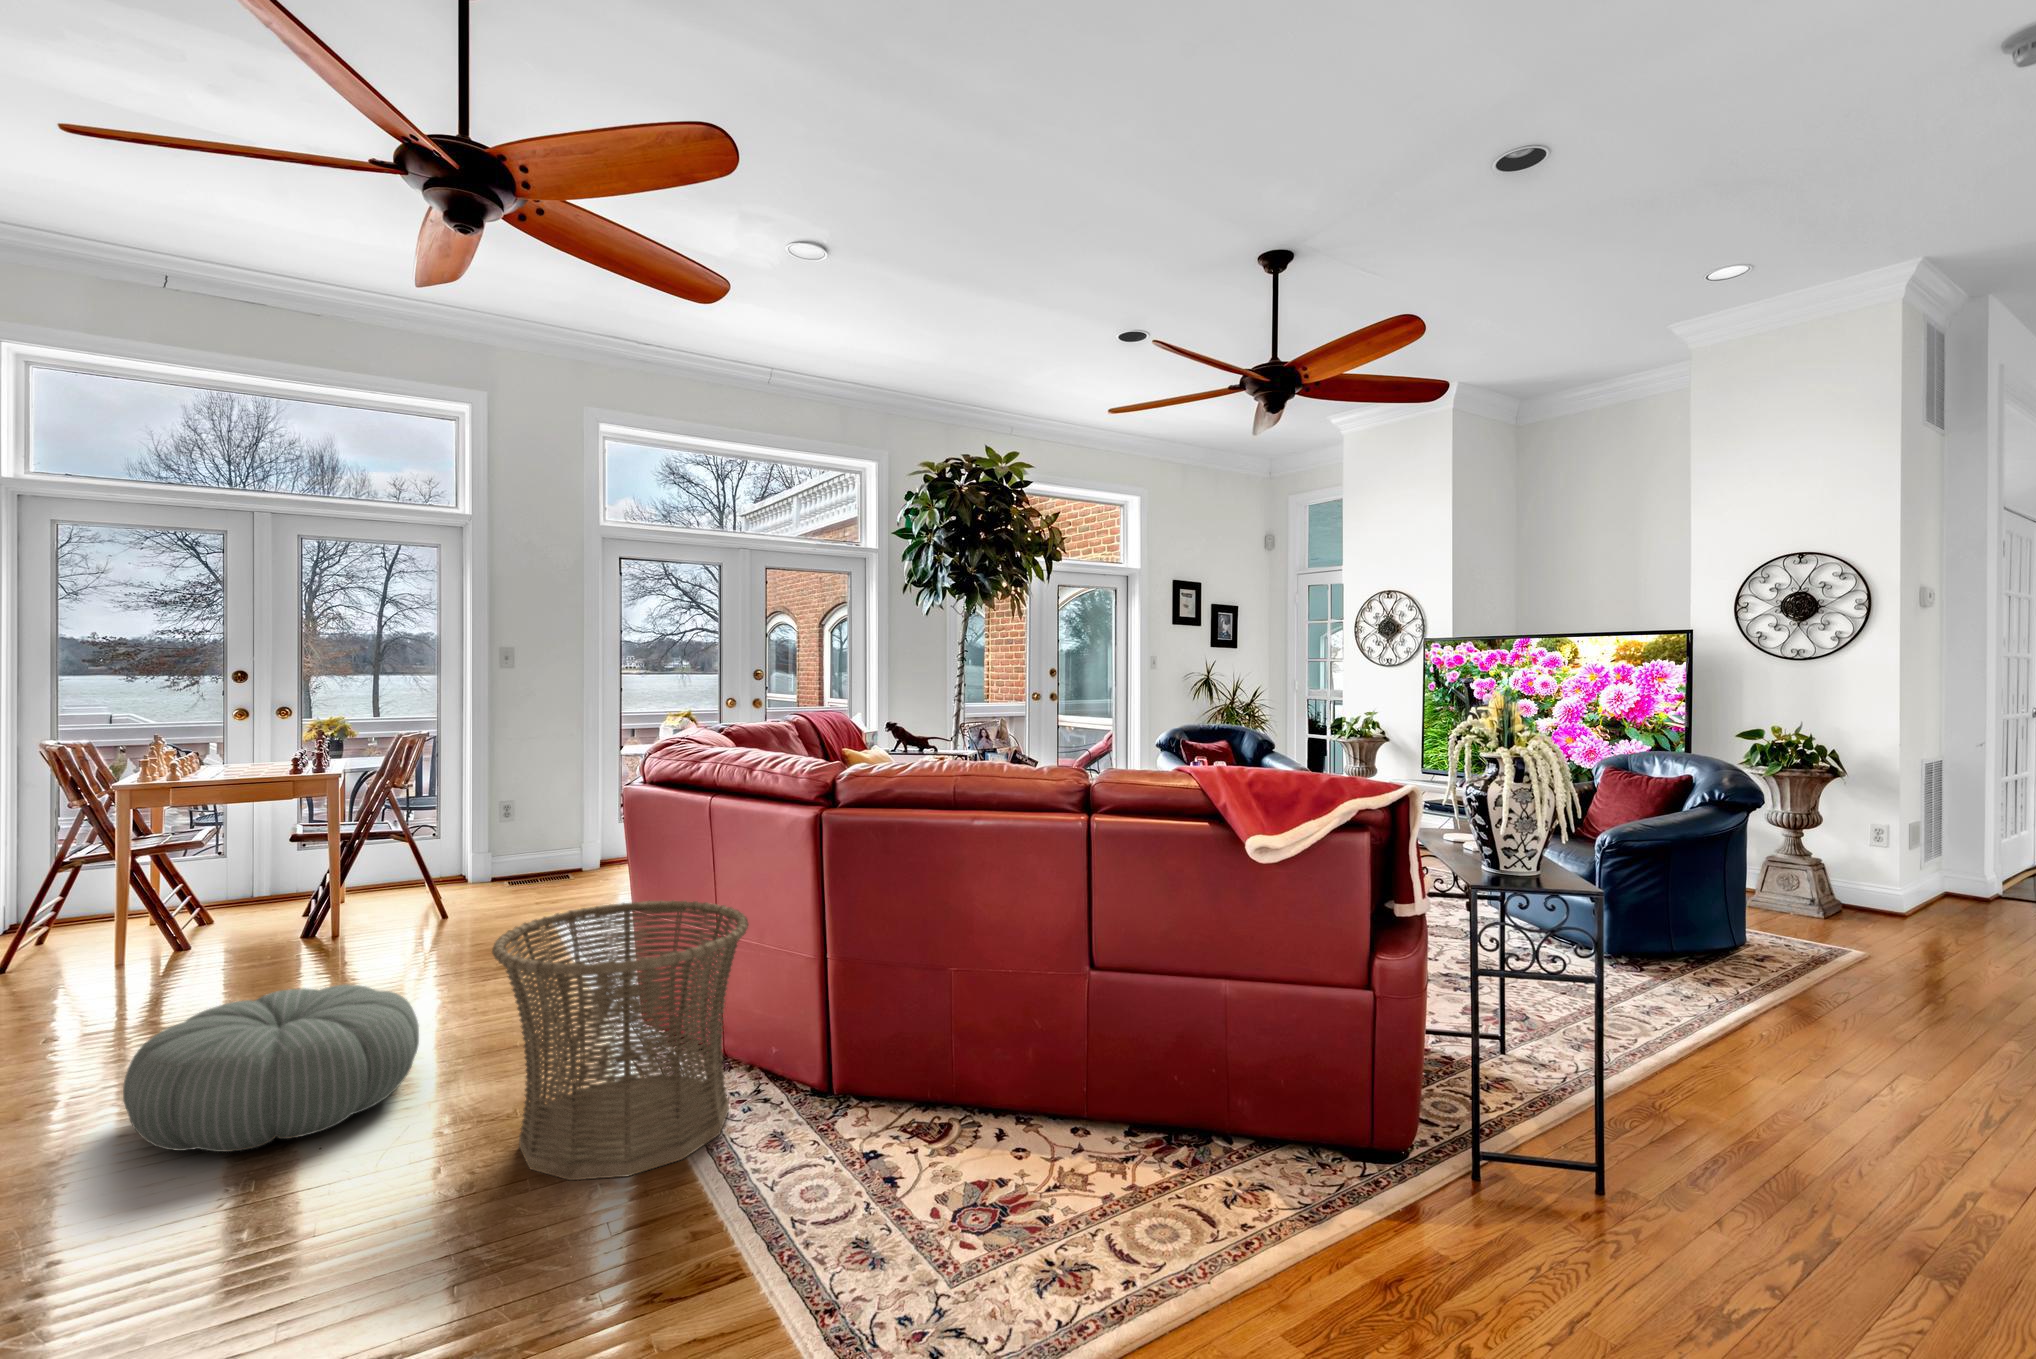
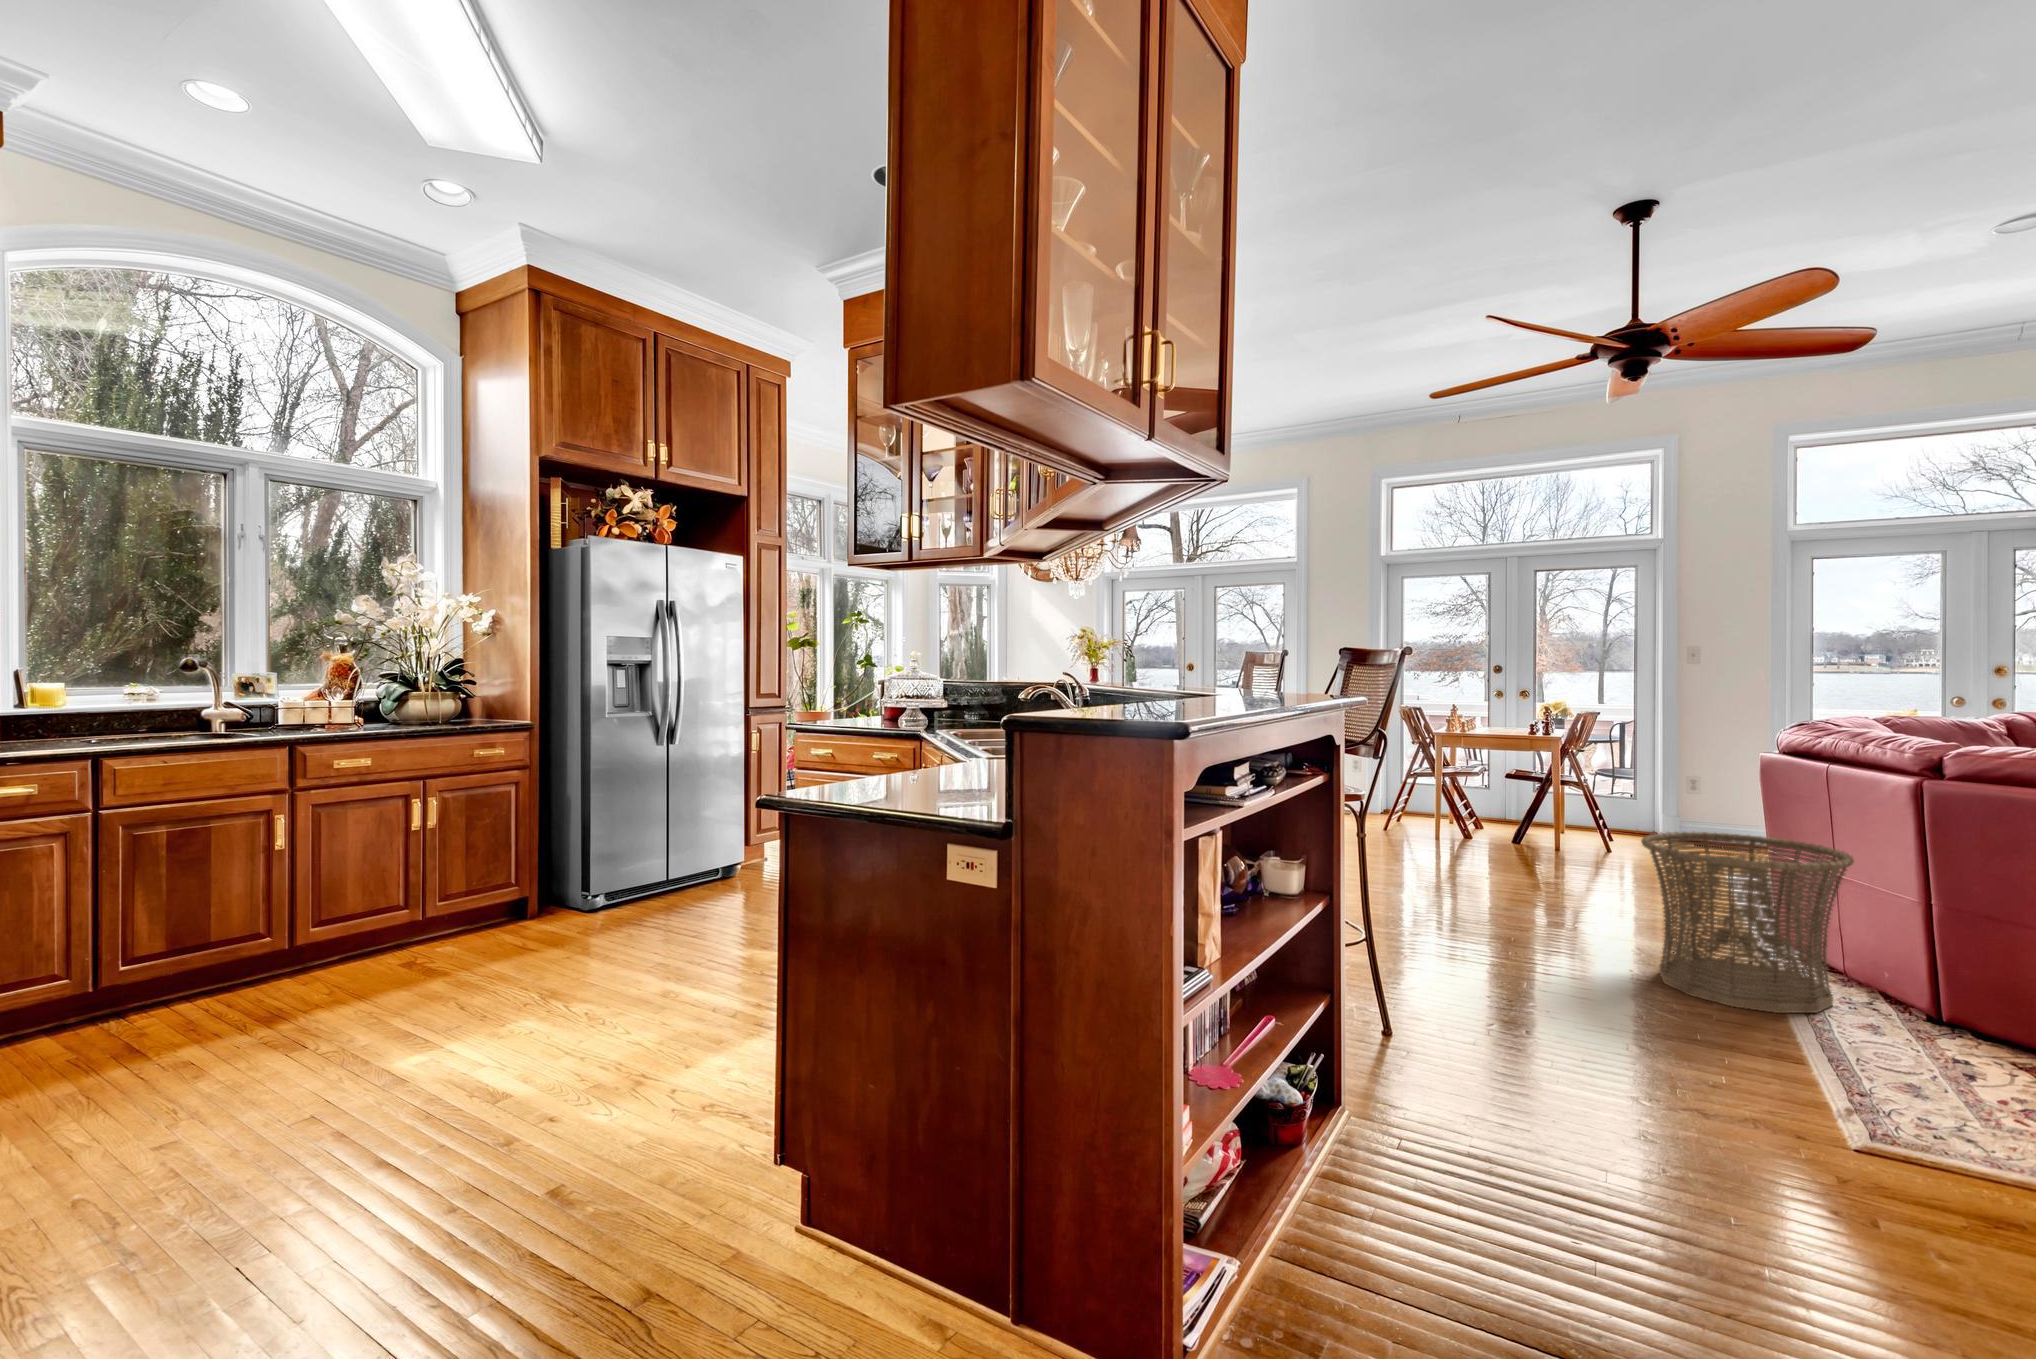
pouf: present [123,984,419,1152] -> none [1448,853,1601,931]

